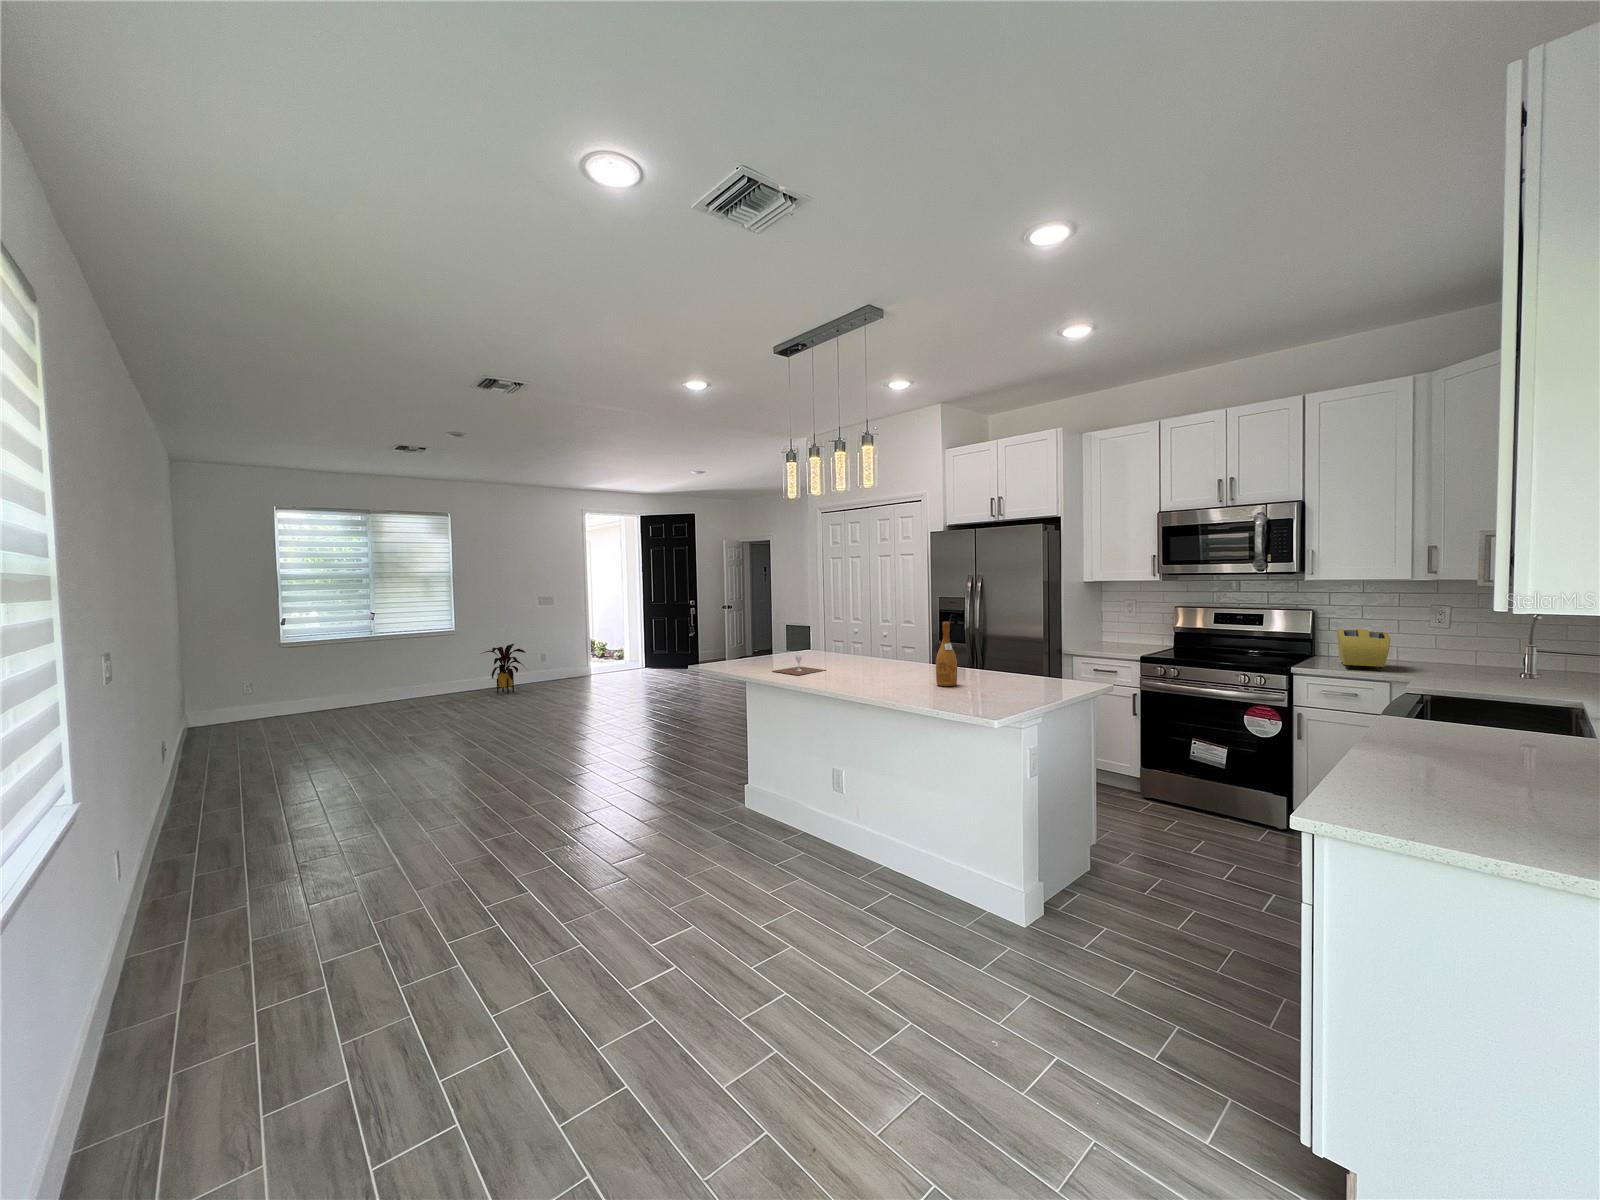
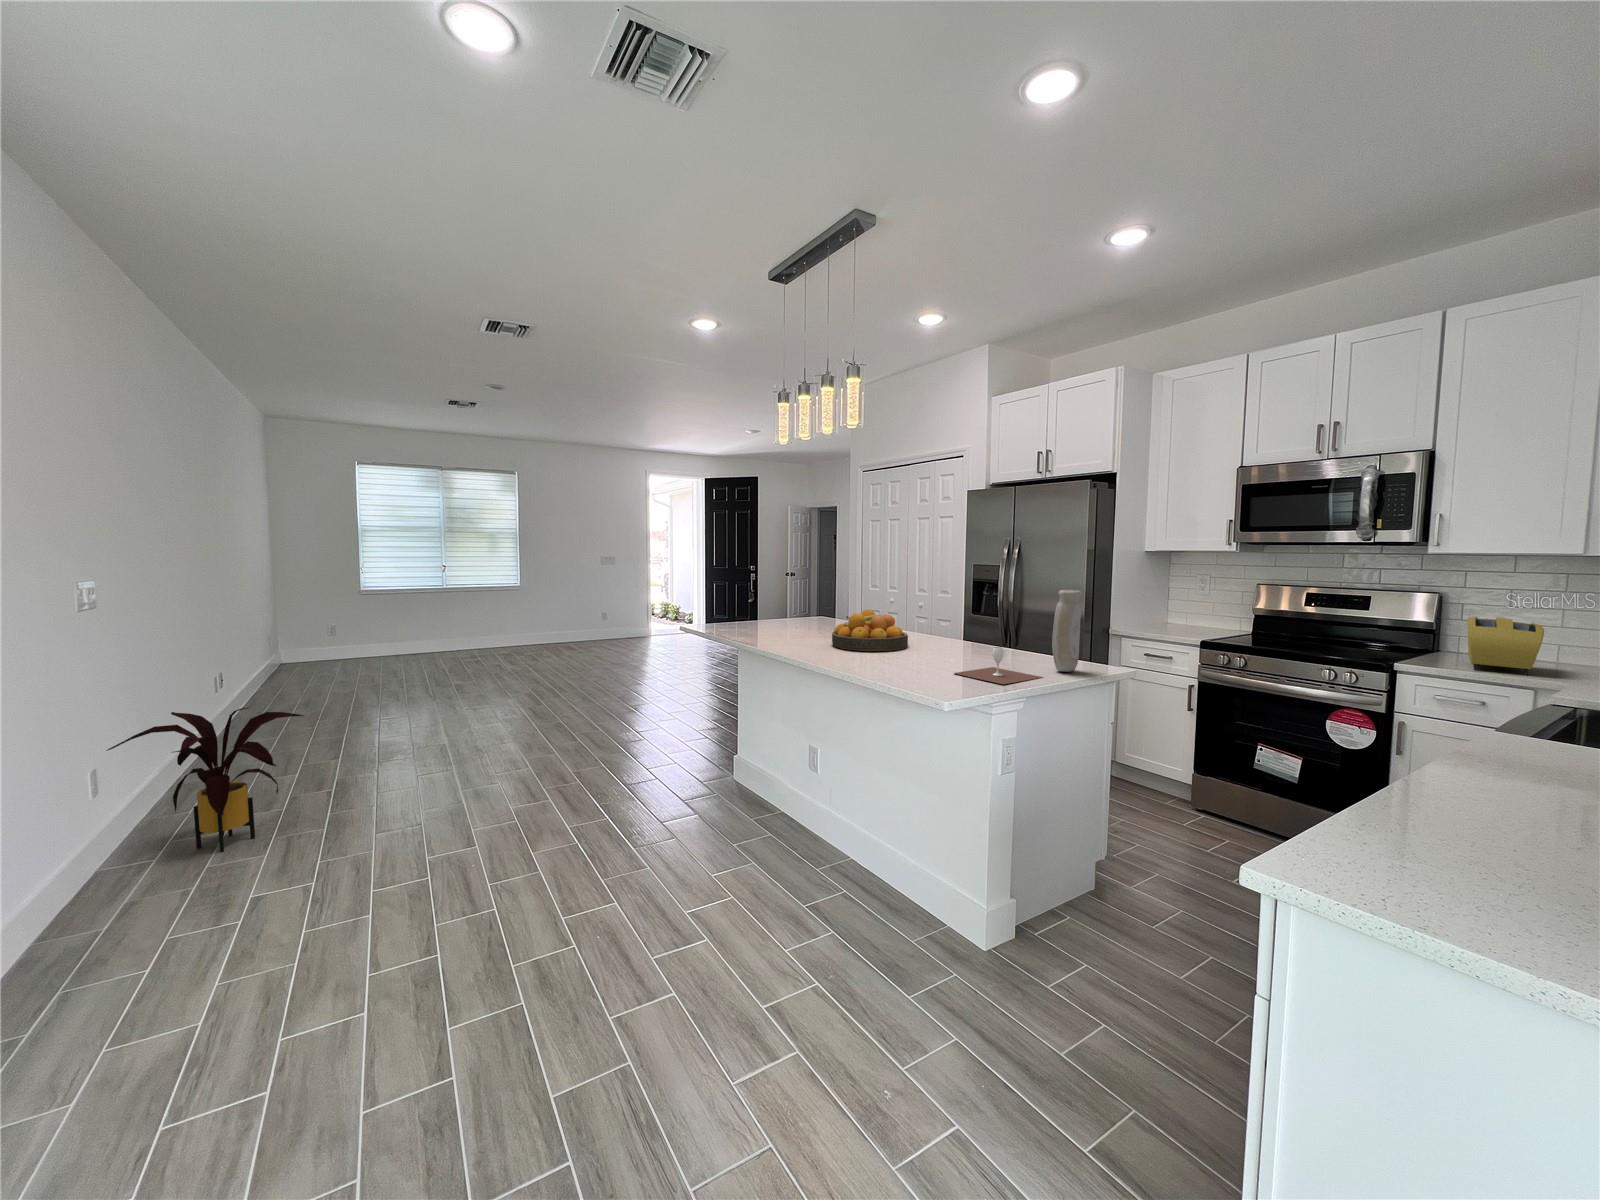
vase: none [1050,621,1072,689] -> present [1052,590,1082,672]
wine bottle: present [936,622,957,686] -> none [920,585,945,660]
house plant: present [484,644,526,694] -> present [107,708,303,852]
fruit bowl: none [848,644,916,681] -> present [832,610,908,651]
wine glass: present [774,652,825,675] -> present [954,647,1042,684]

